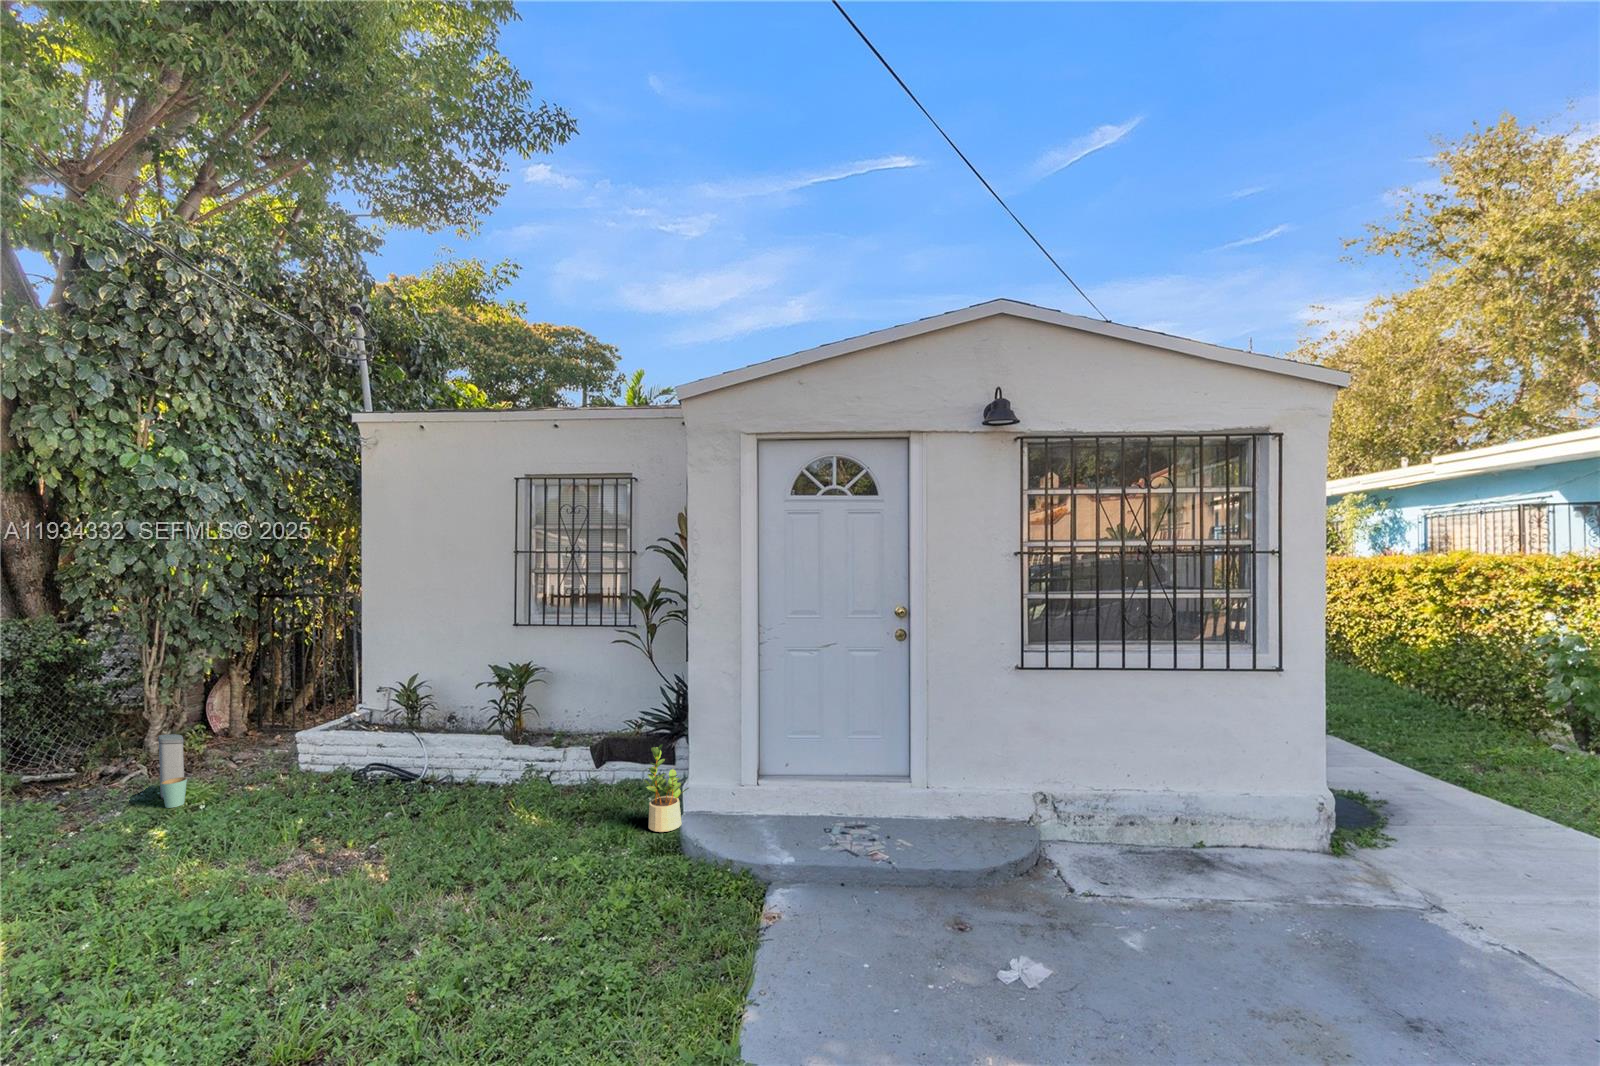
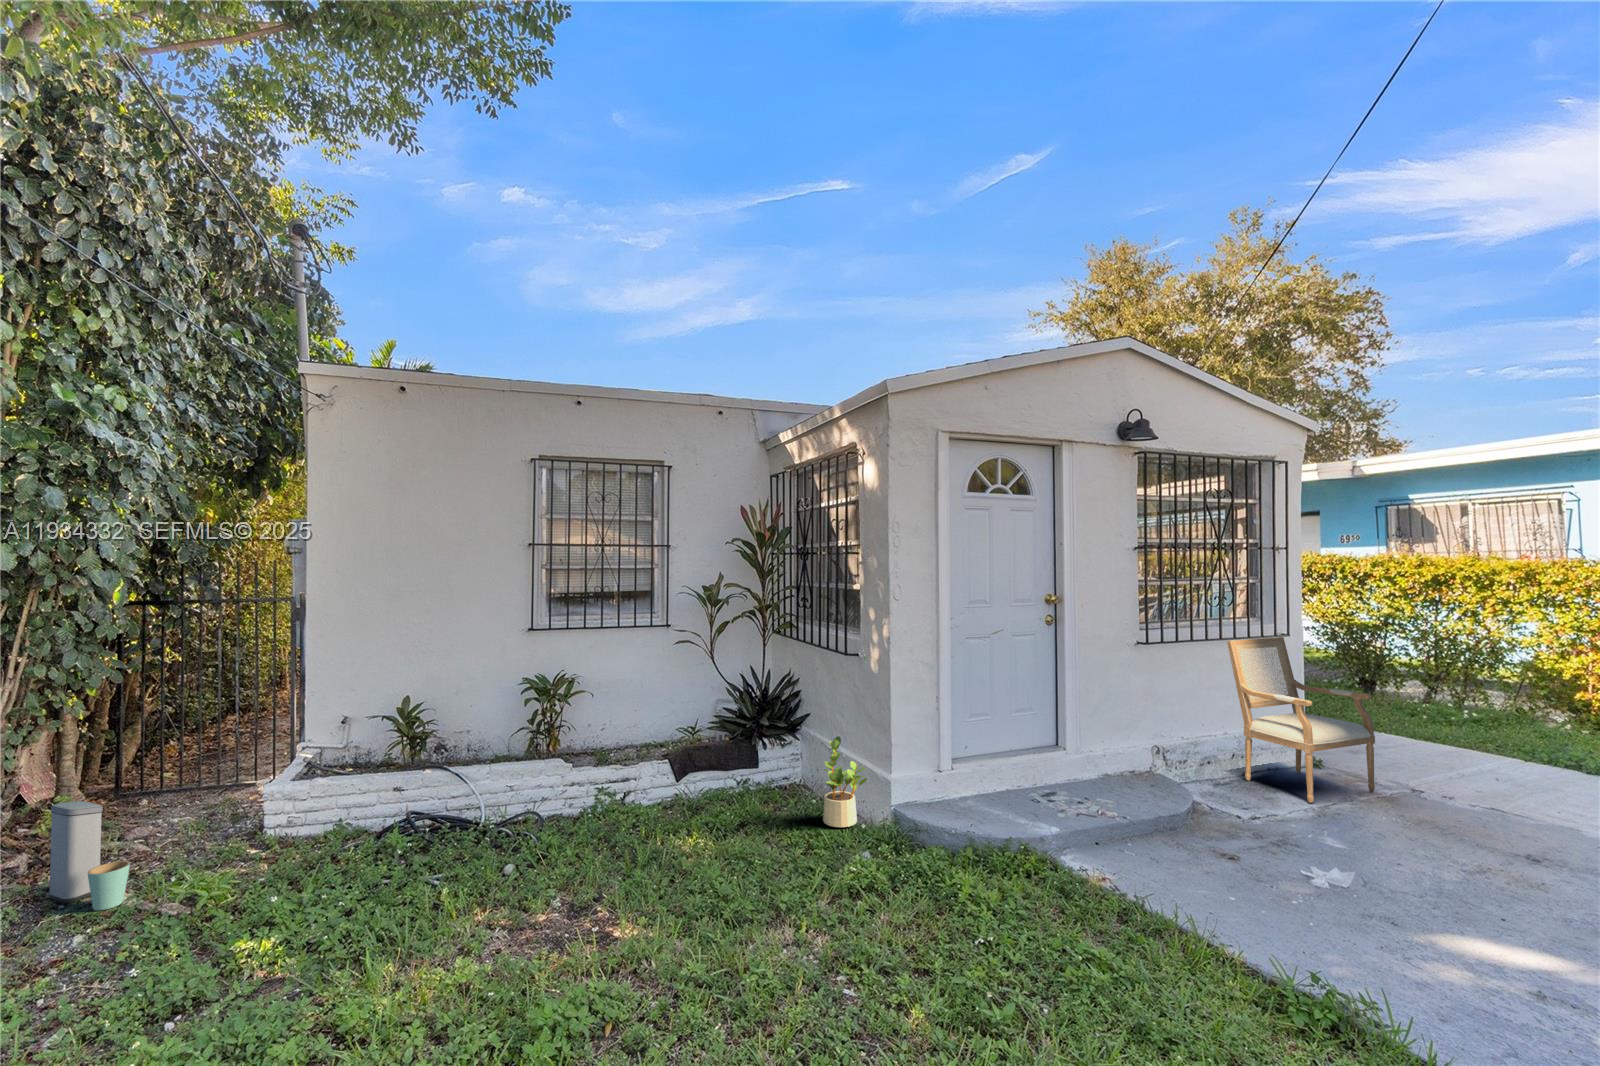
chair: none [1173,672,1360,901] -> present [1227,637,1375,803]

